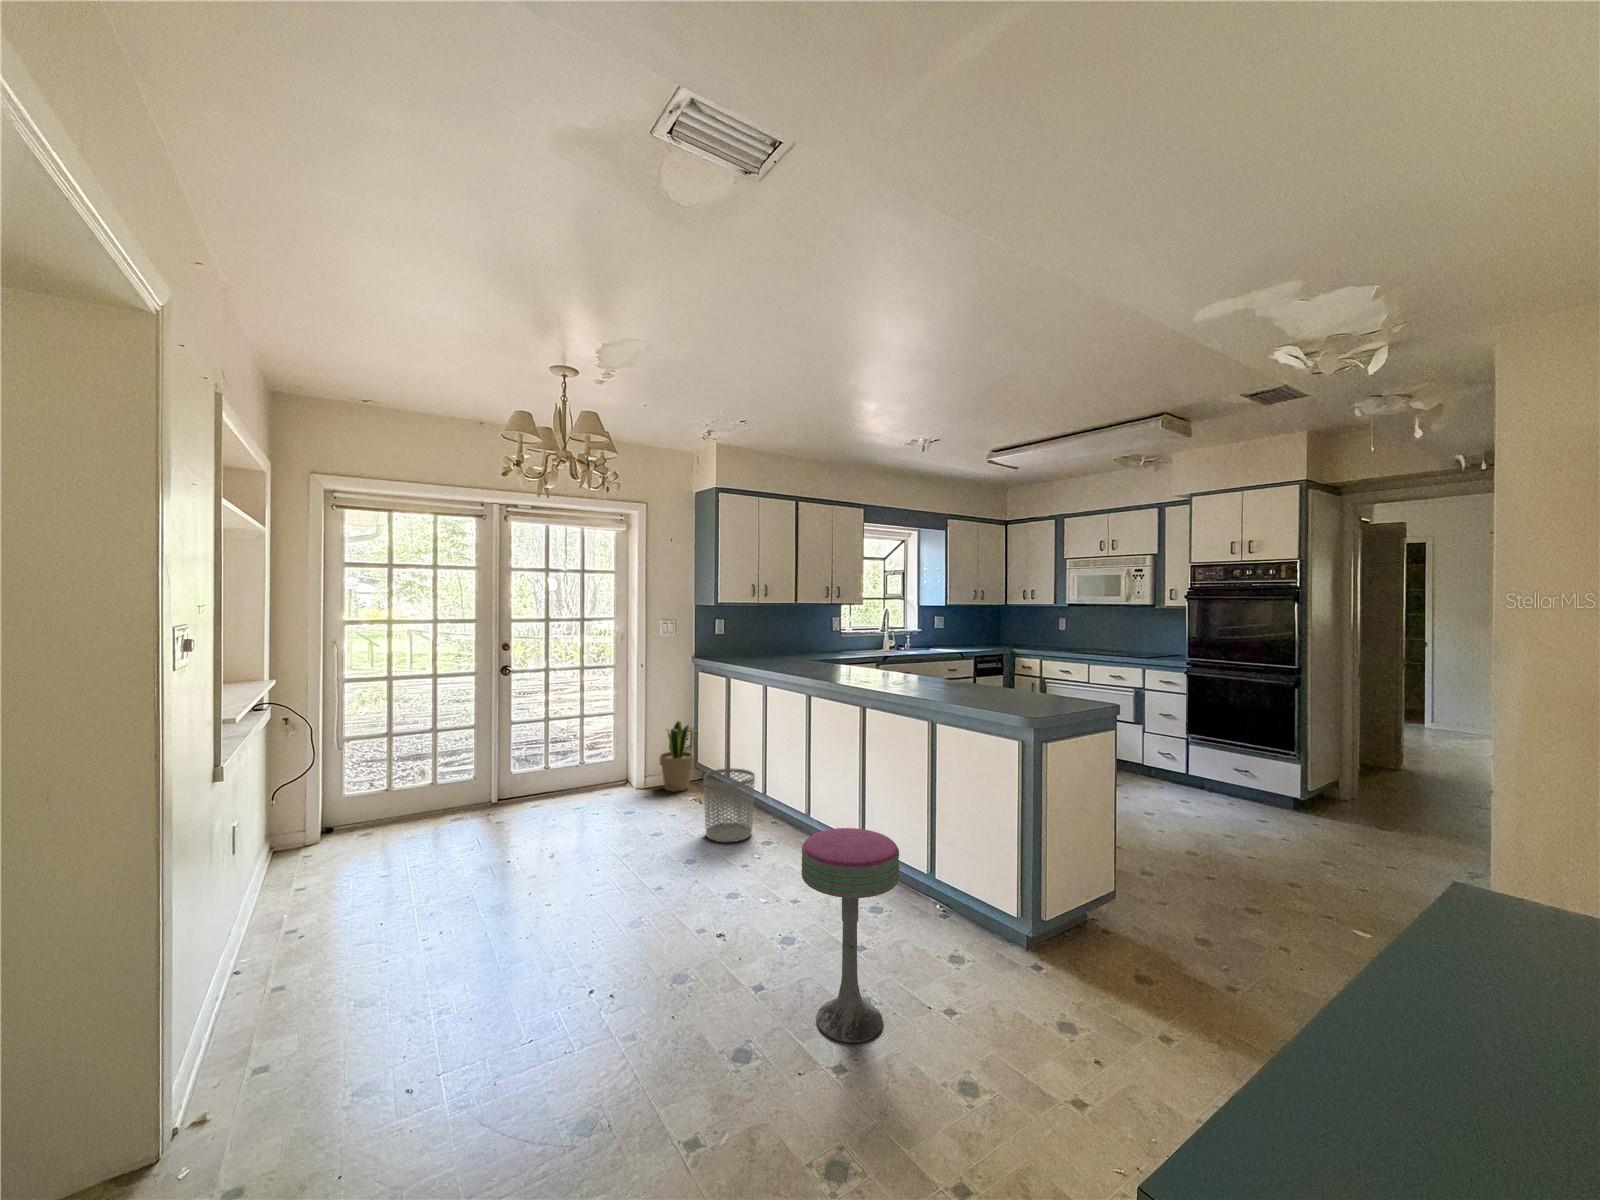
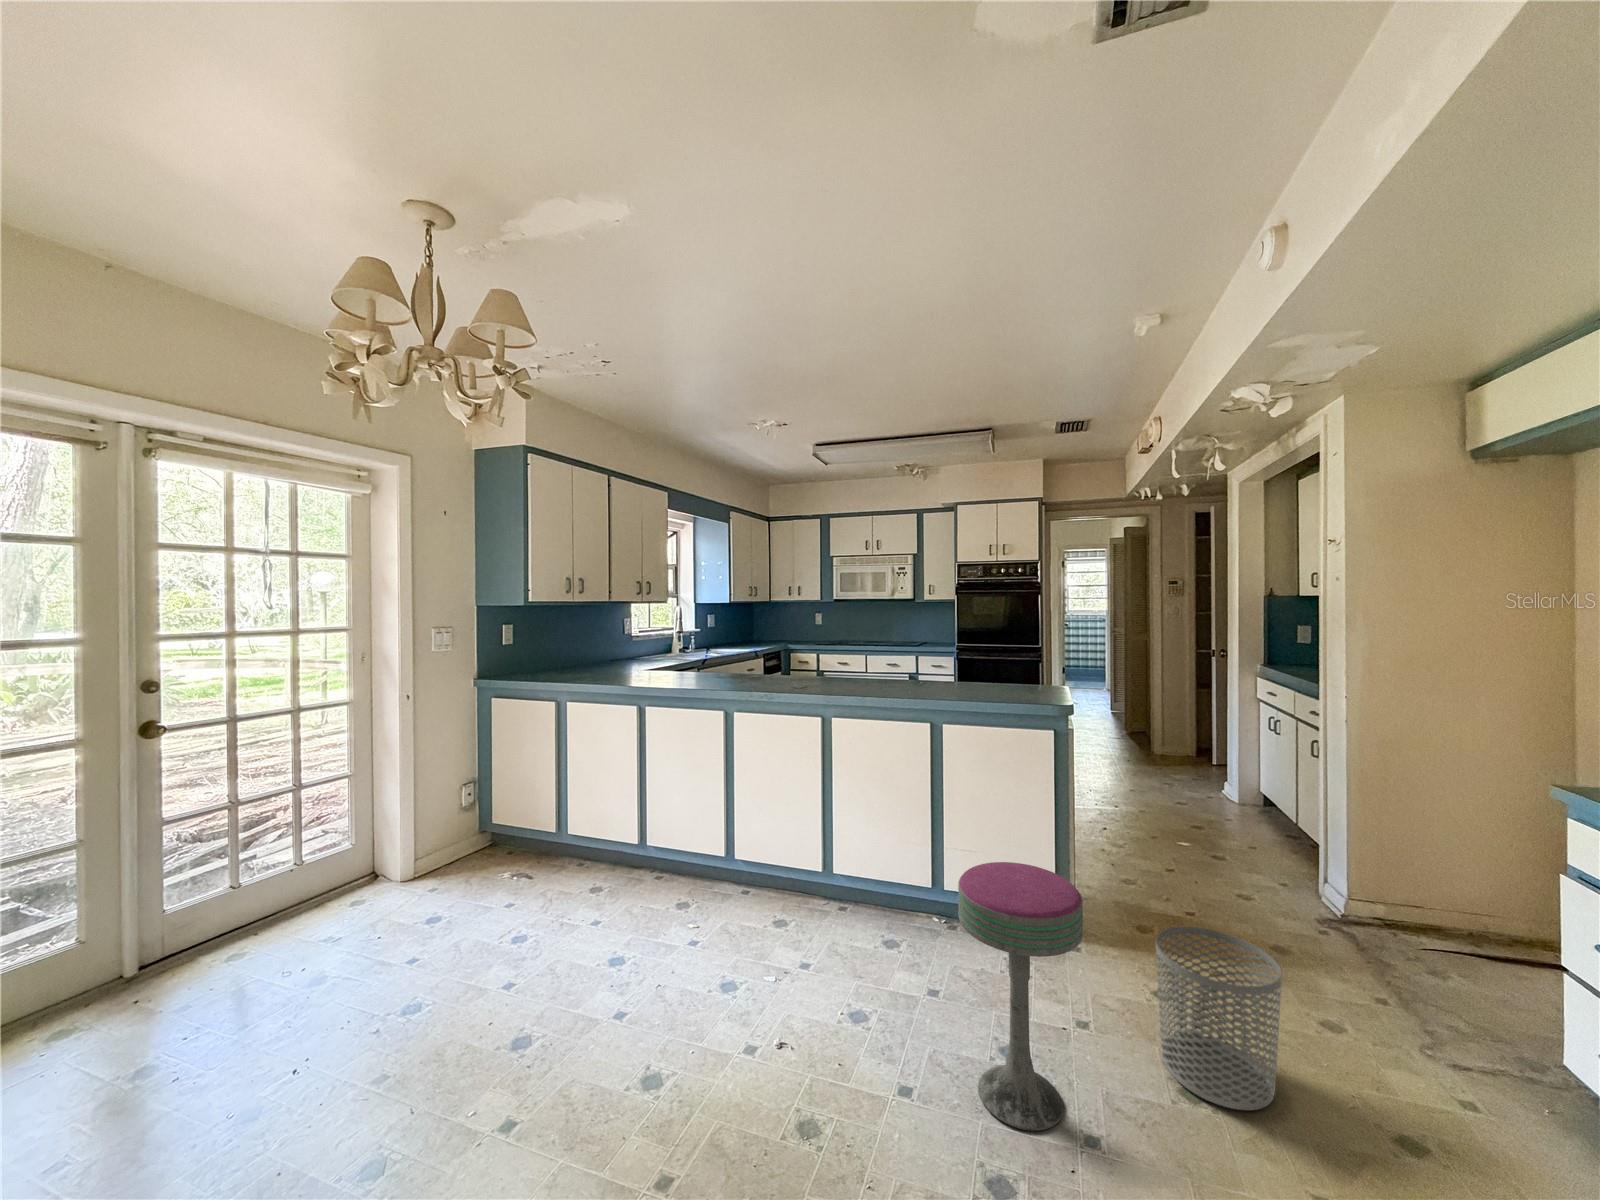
potted plant: present [660,721,696,791] -> none [442,768,499,871]
waste bin: present [704,768,755,842] -> present [1156,926,1281,1111]

